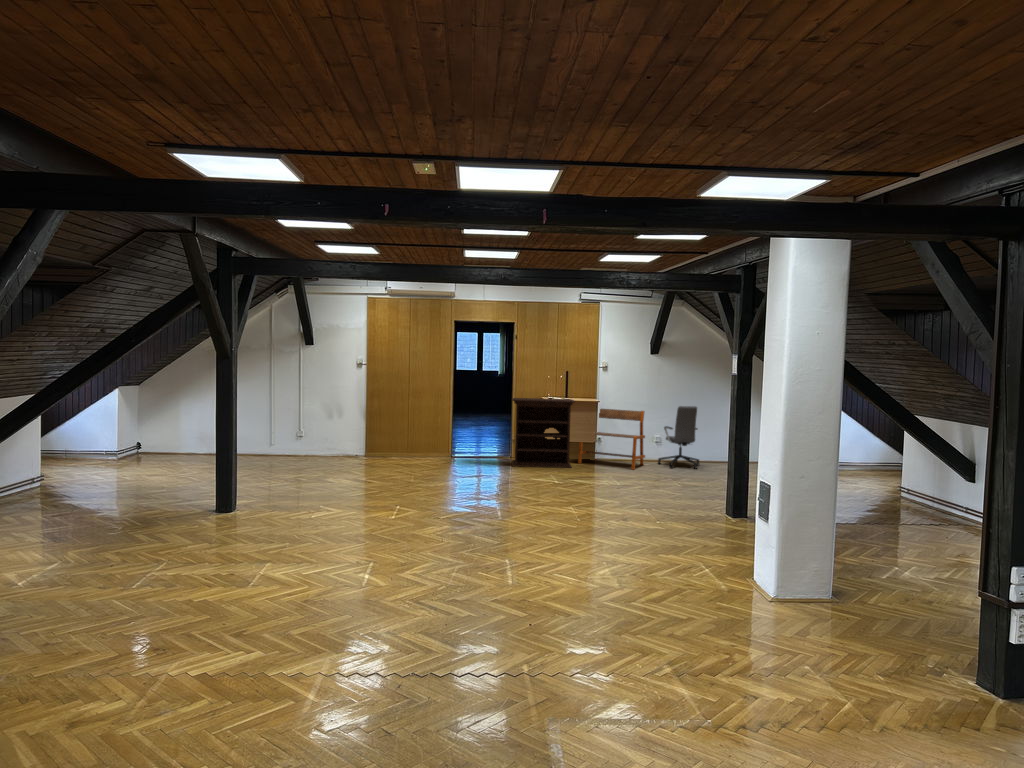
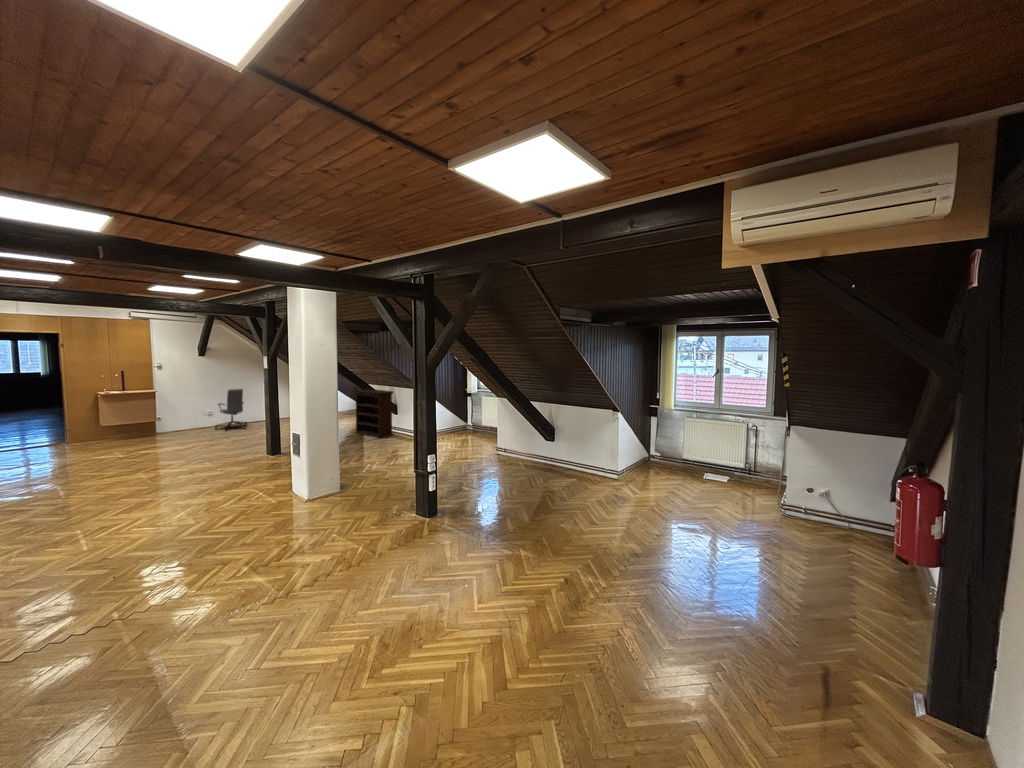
bookshelf: present [512,398,575,468] -> present [354,390,393,438]
bench: present [578,409,645,470] -> none [141,395,204,439]

